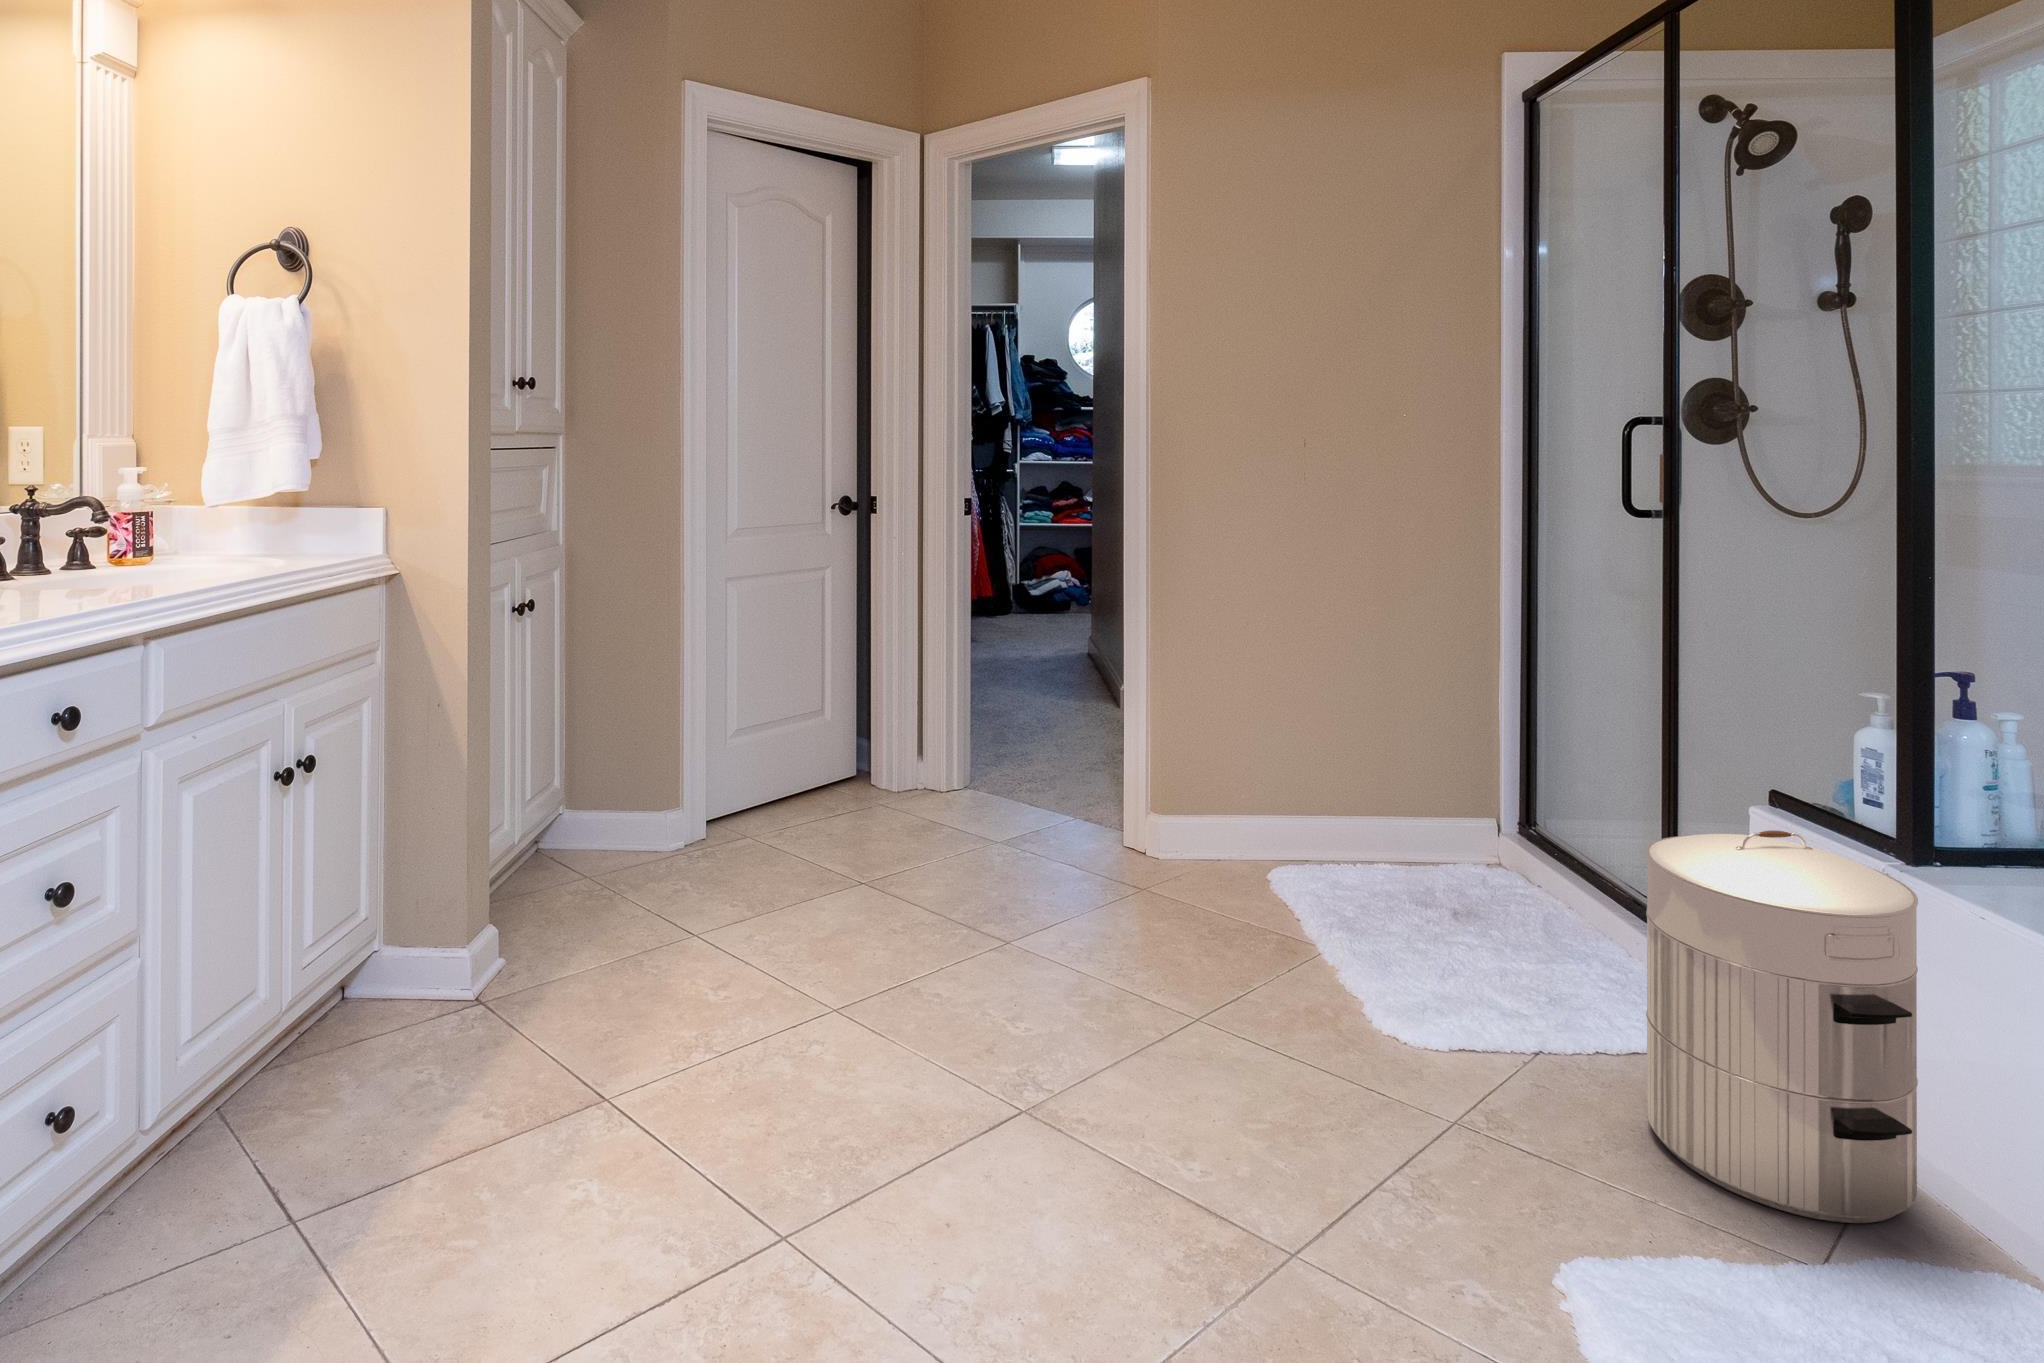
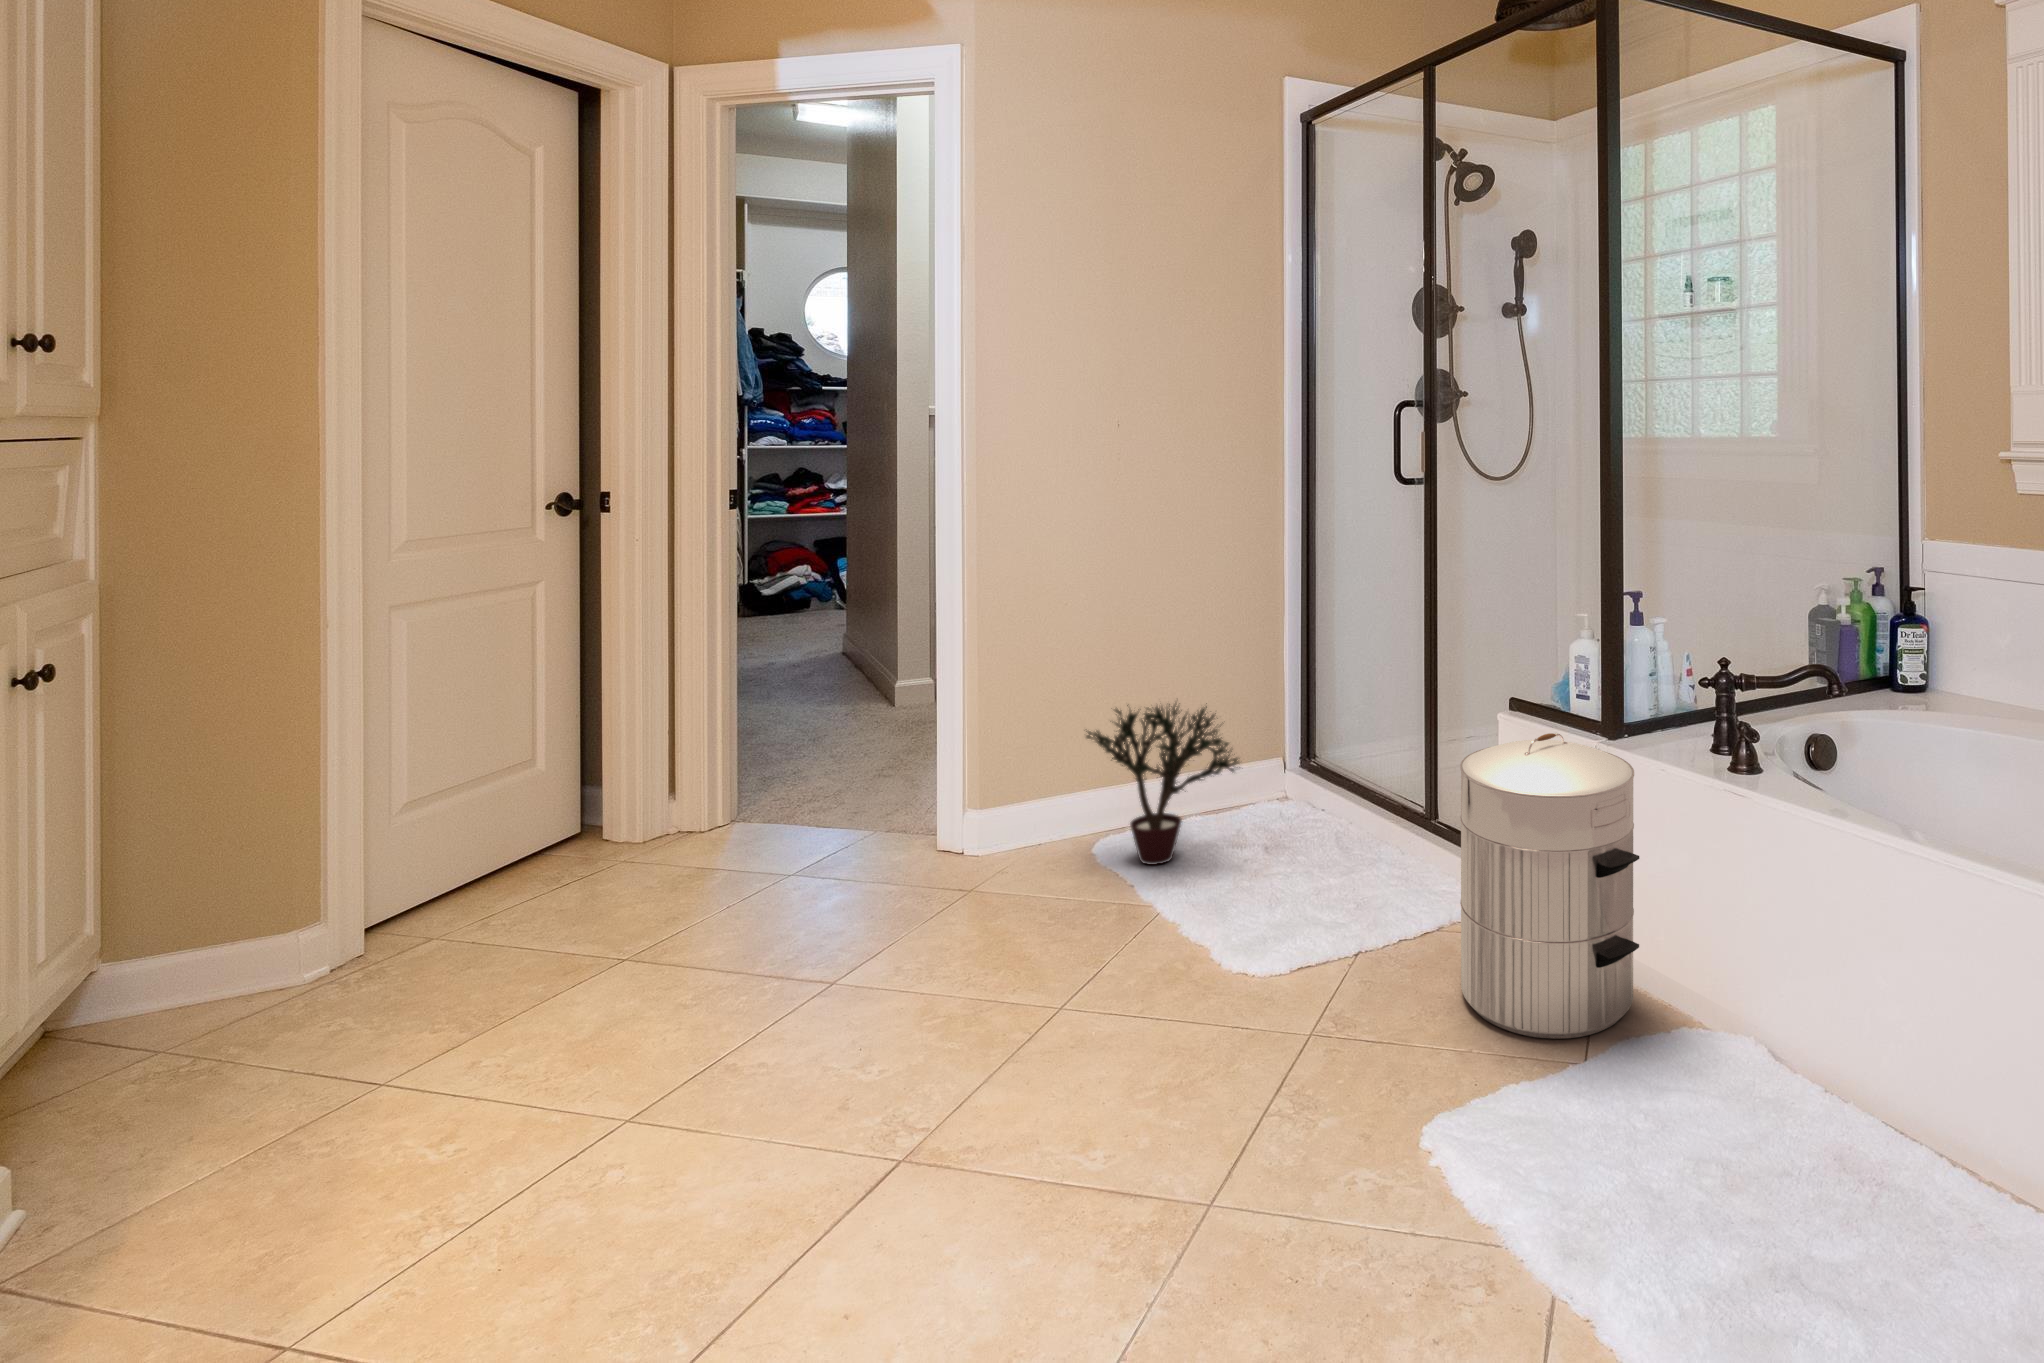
potted plant: none [1252,721,1420,893] -> present [1086,703,1240,865]

